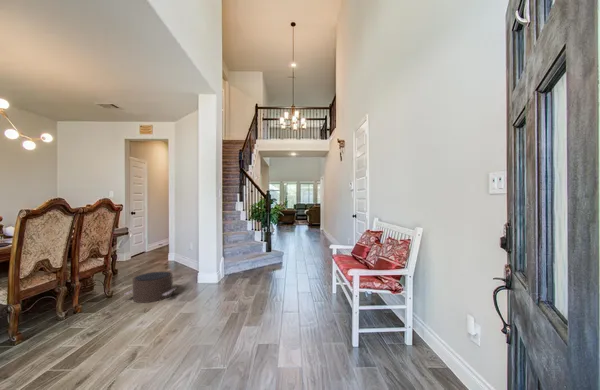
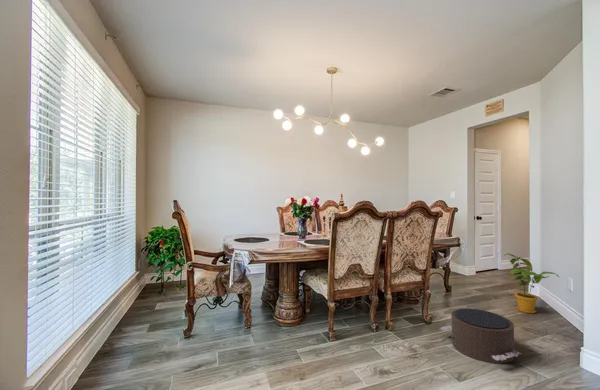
house plant: none [158,235,189,272] -> present [505,253,559,313]

